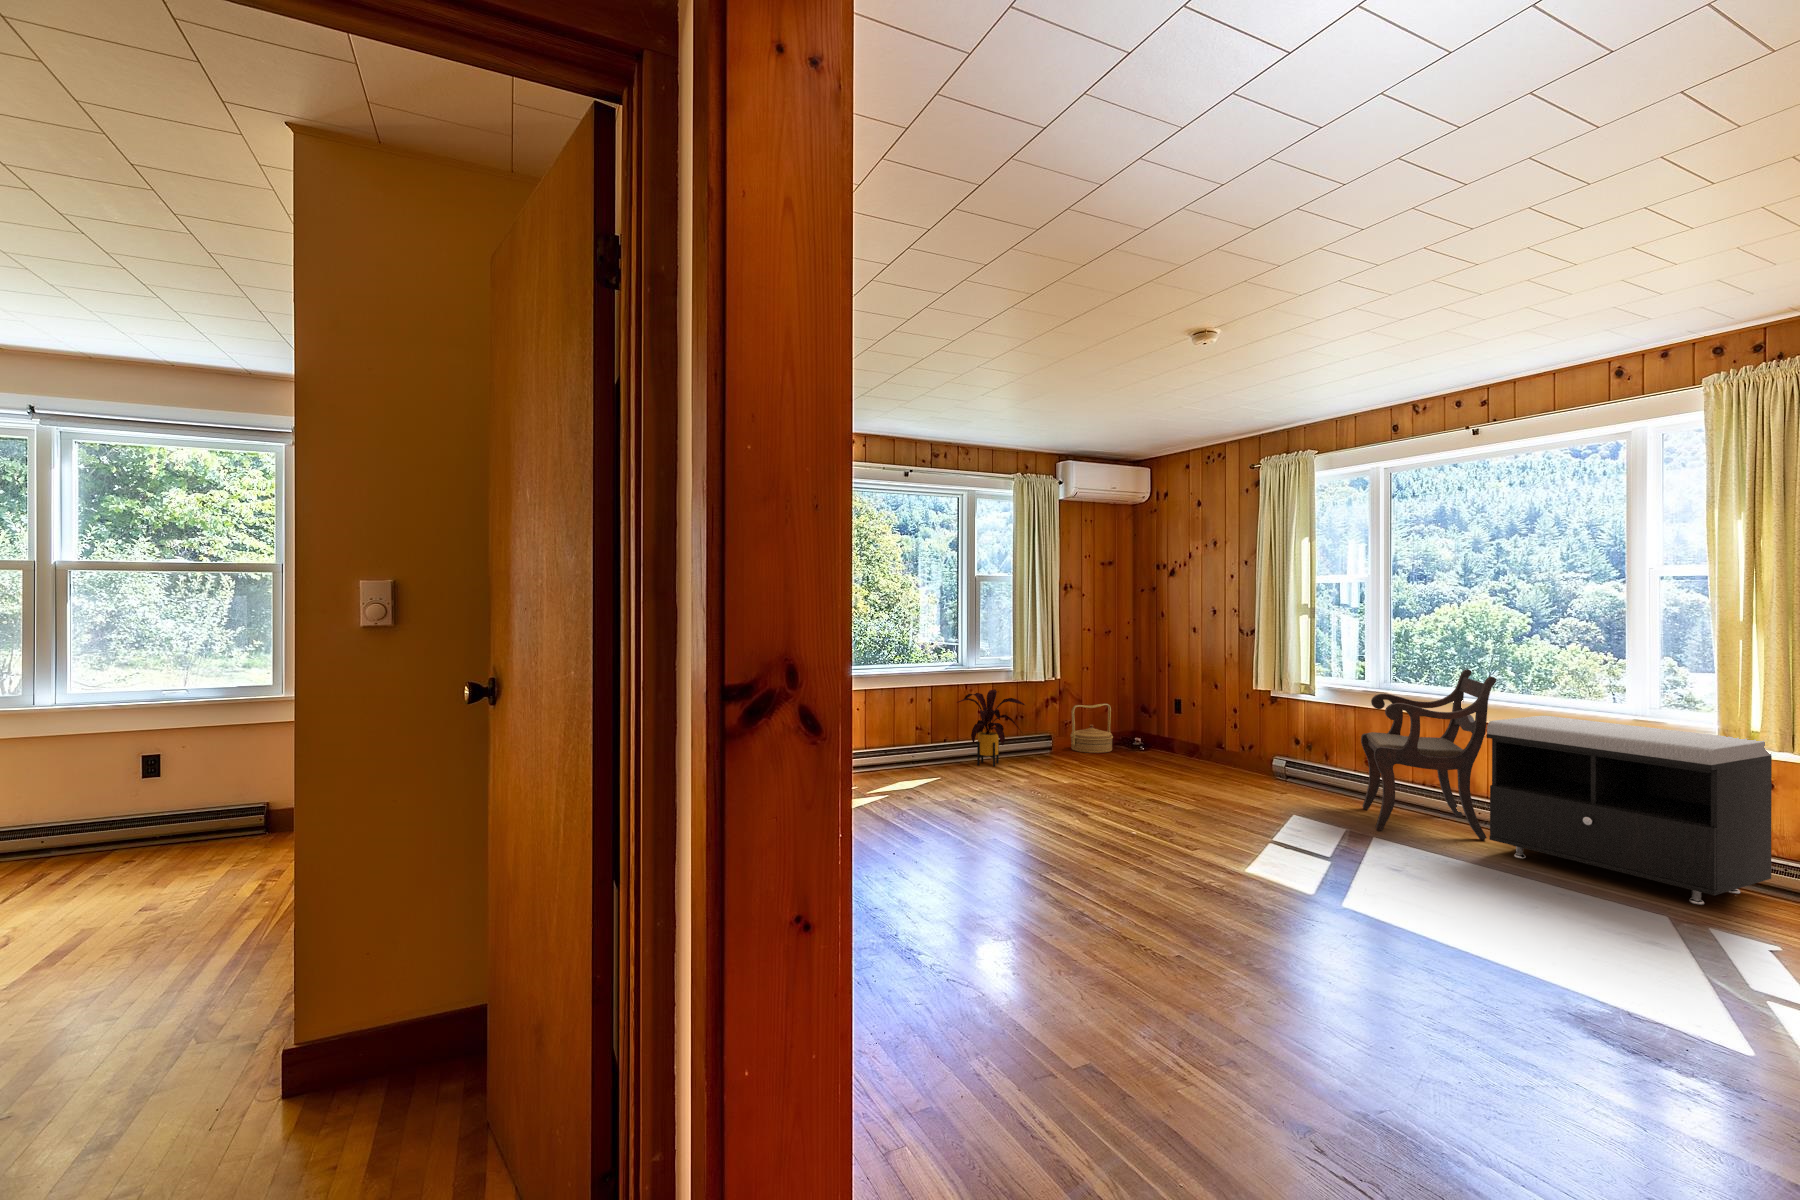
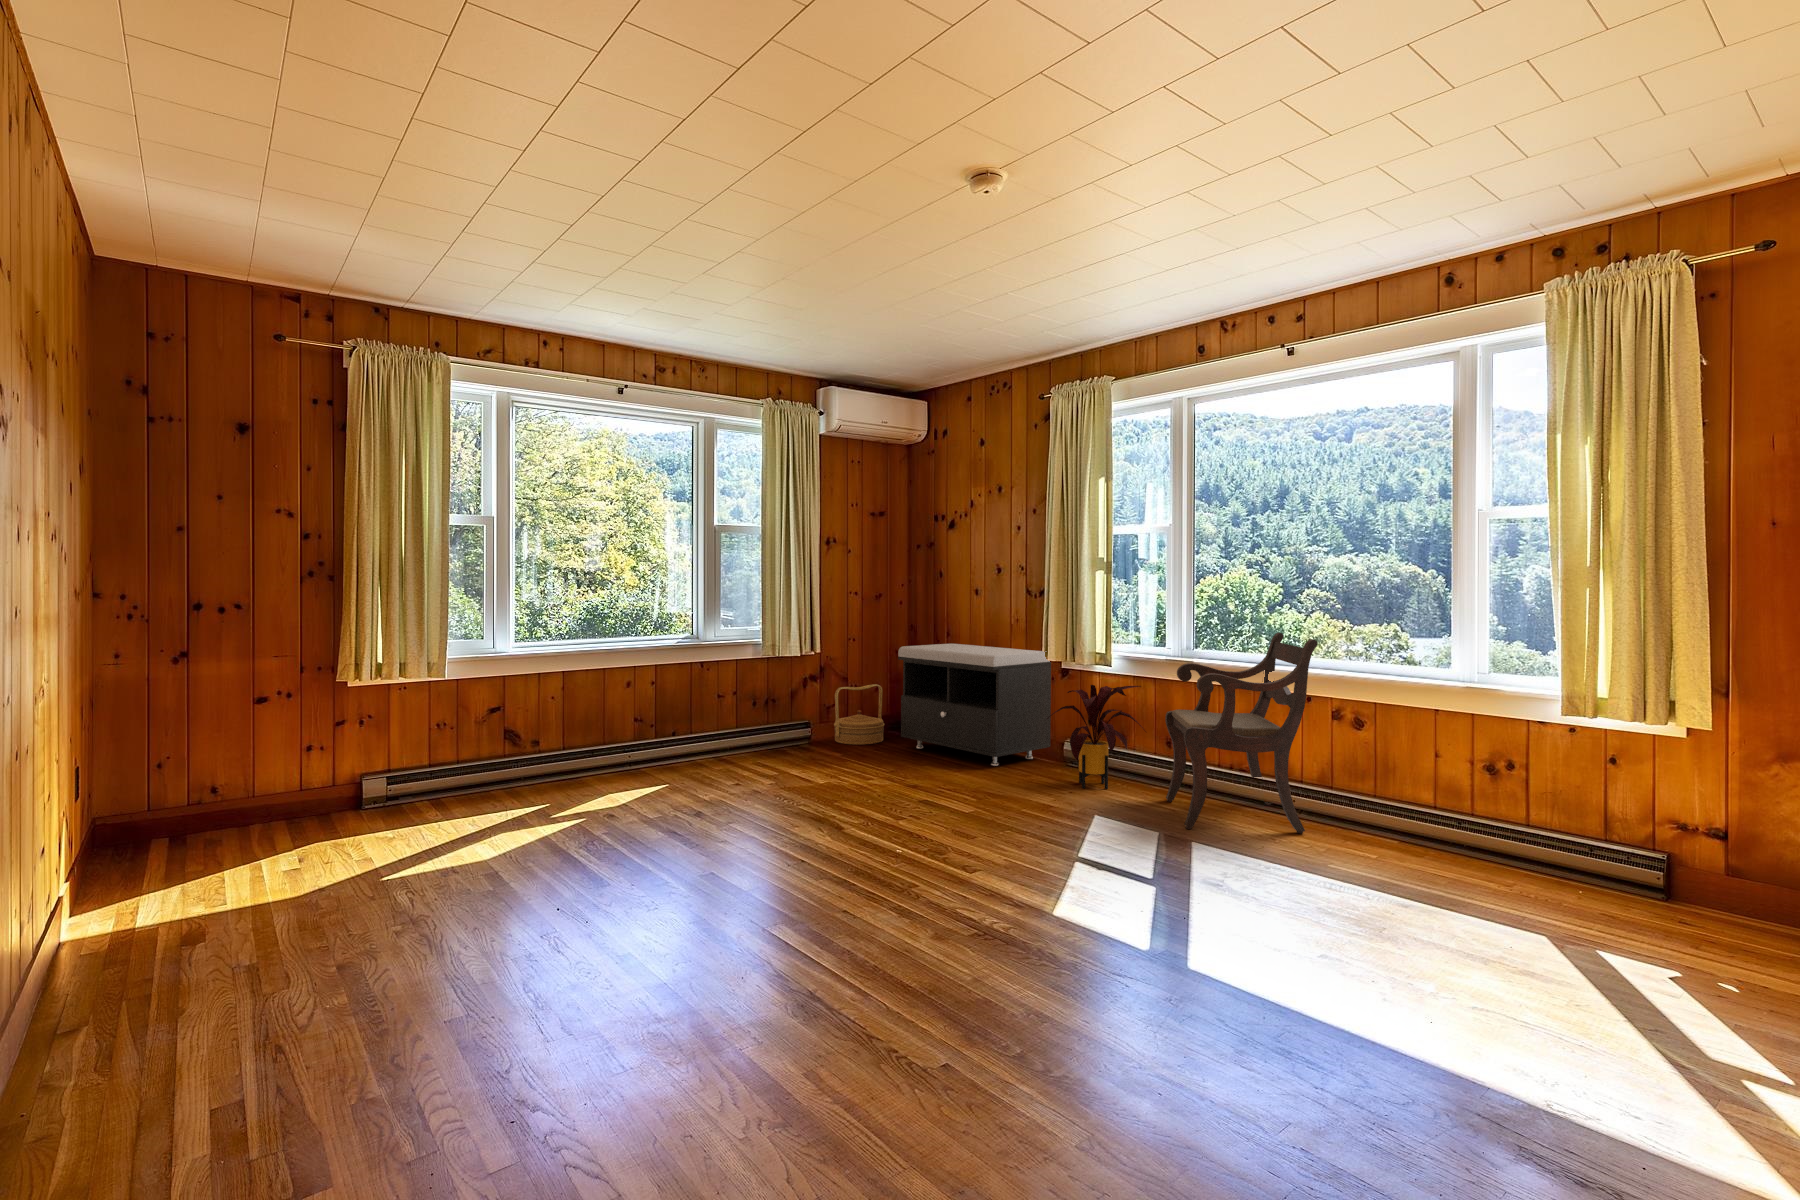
house plant: present [957,689,1025,766] -> present [1047,685,1143,789]
storage bench: present [1487,716,1772,905] -> present [898,643,1051,766]

